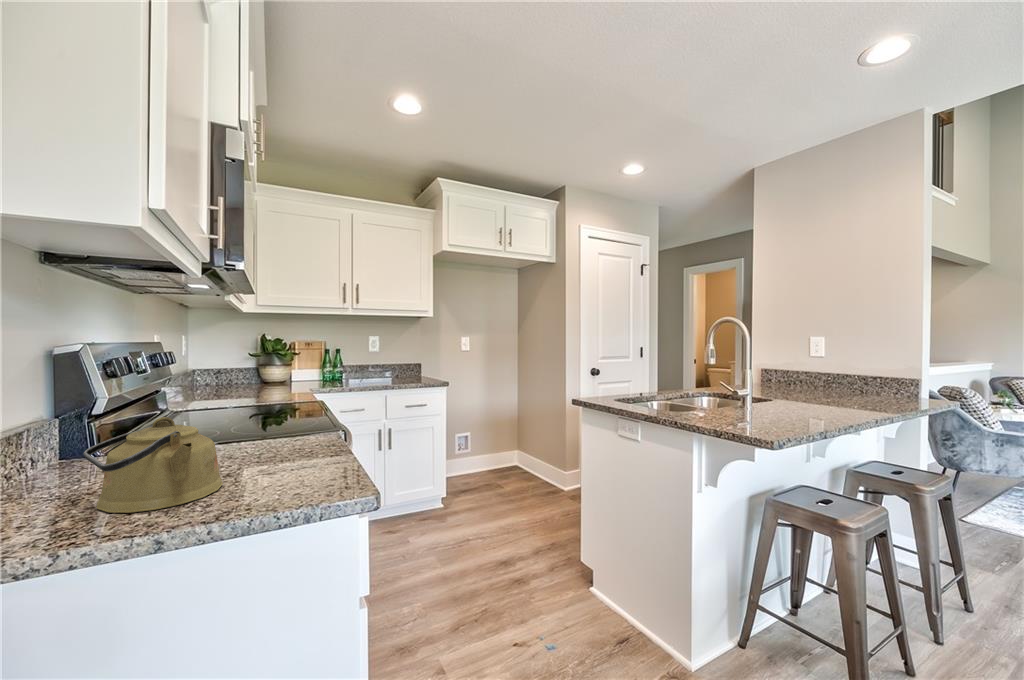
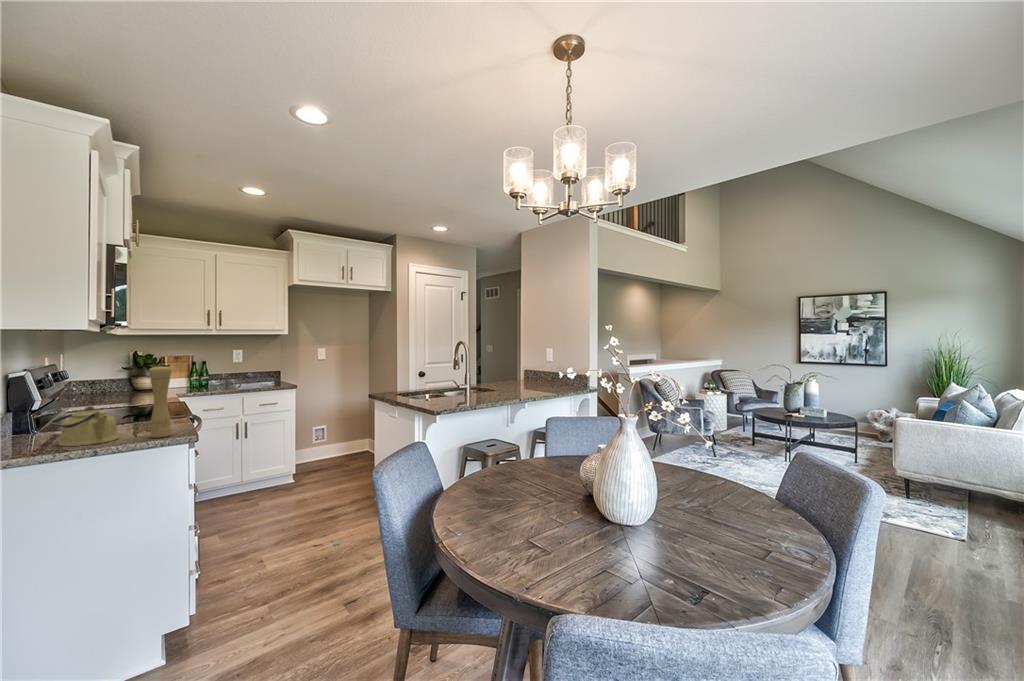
pepper mill: none [279,331,322,492] -> present [149,365,172,438]

